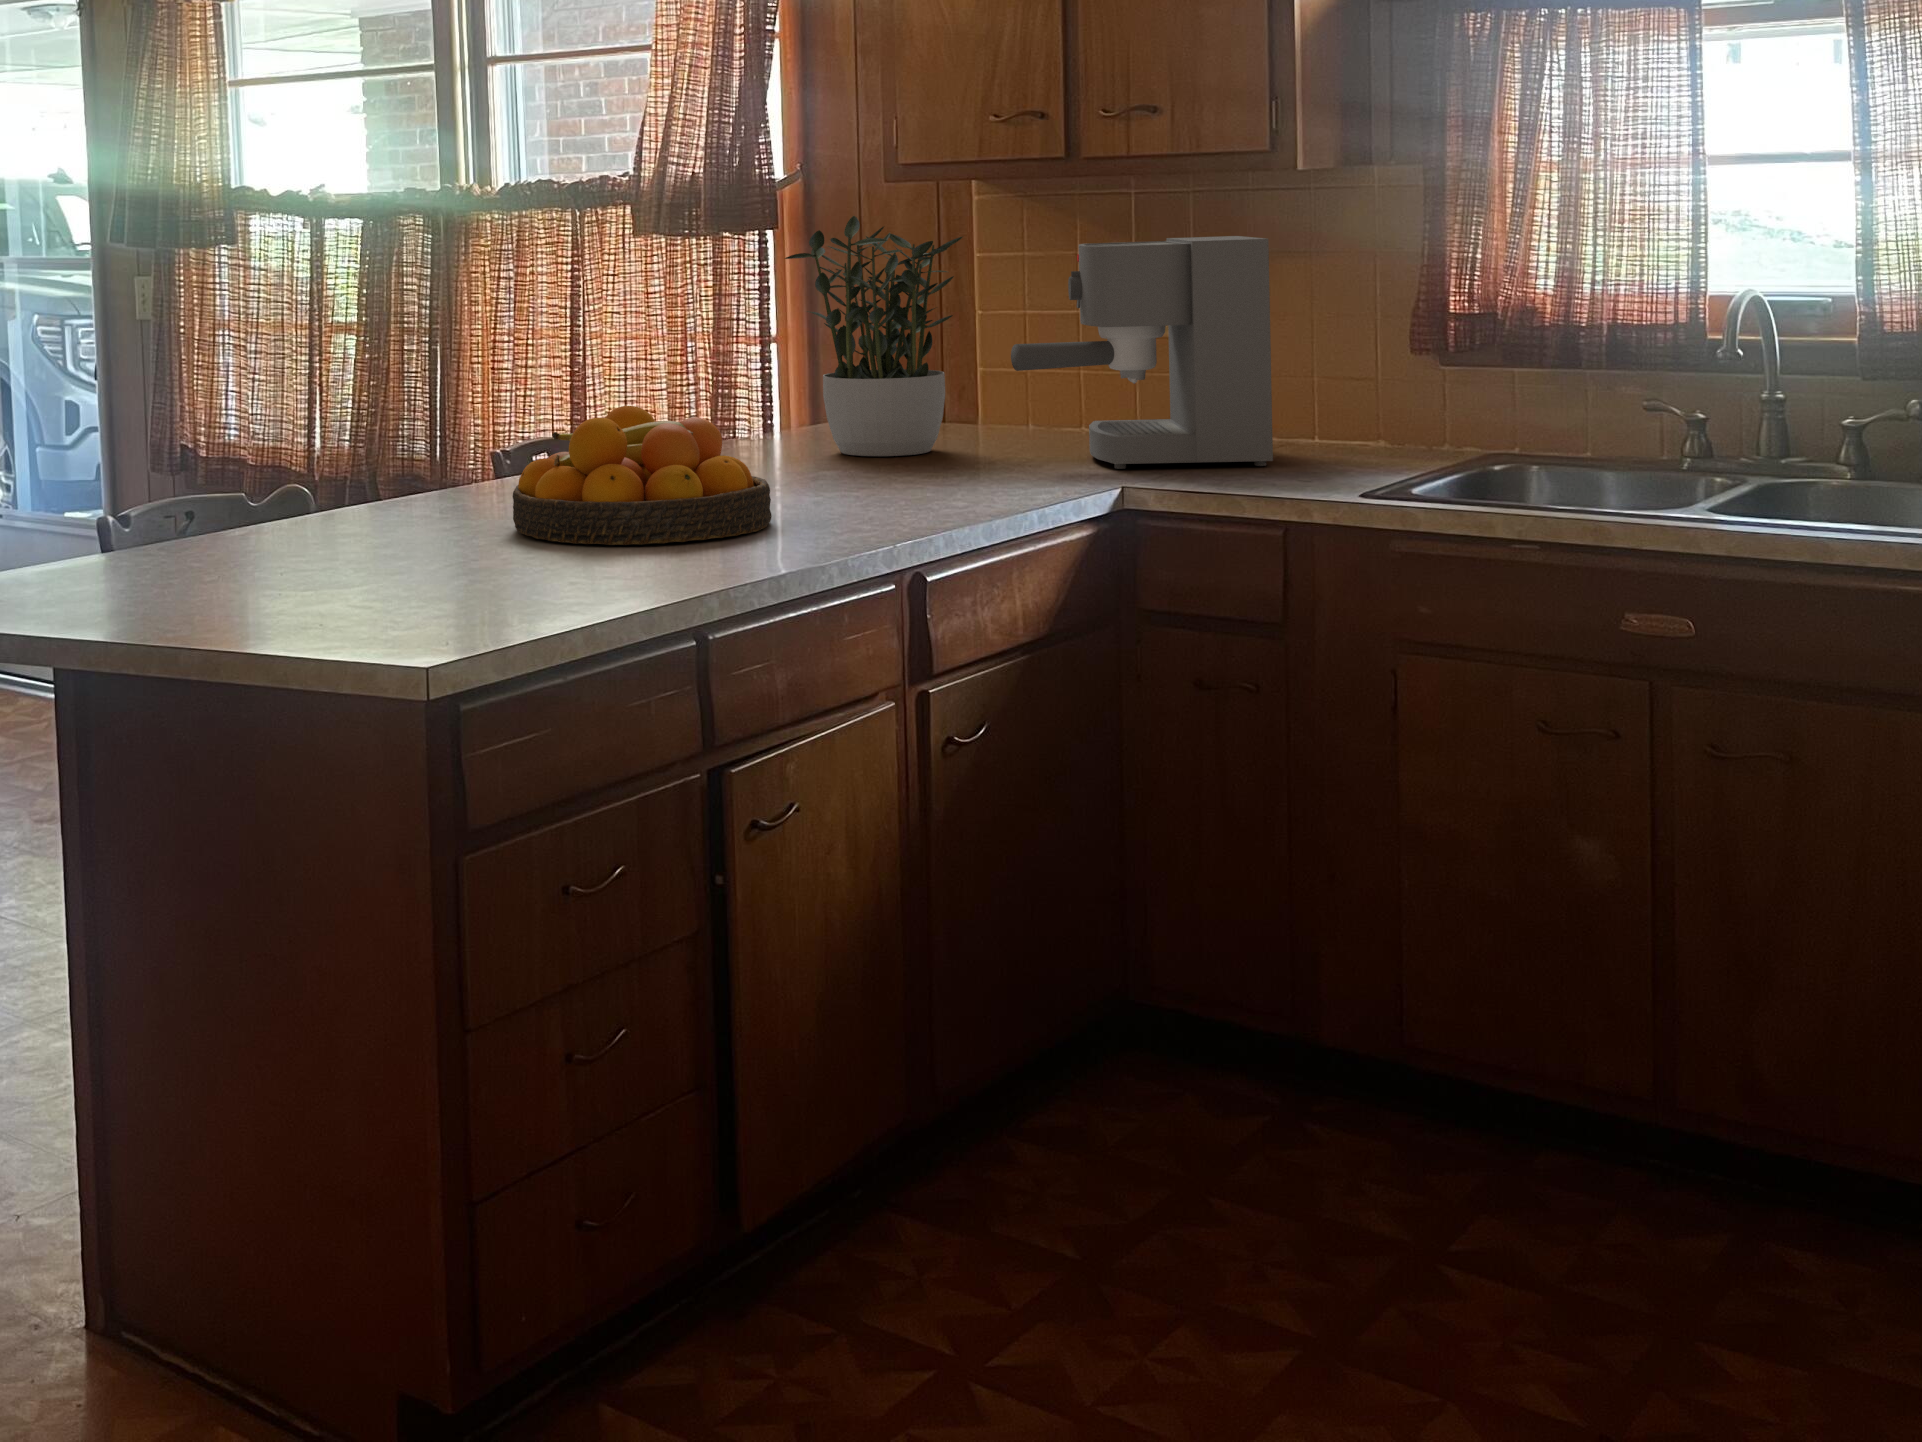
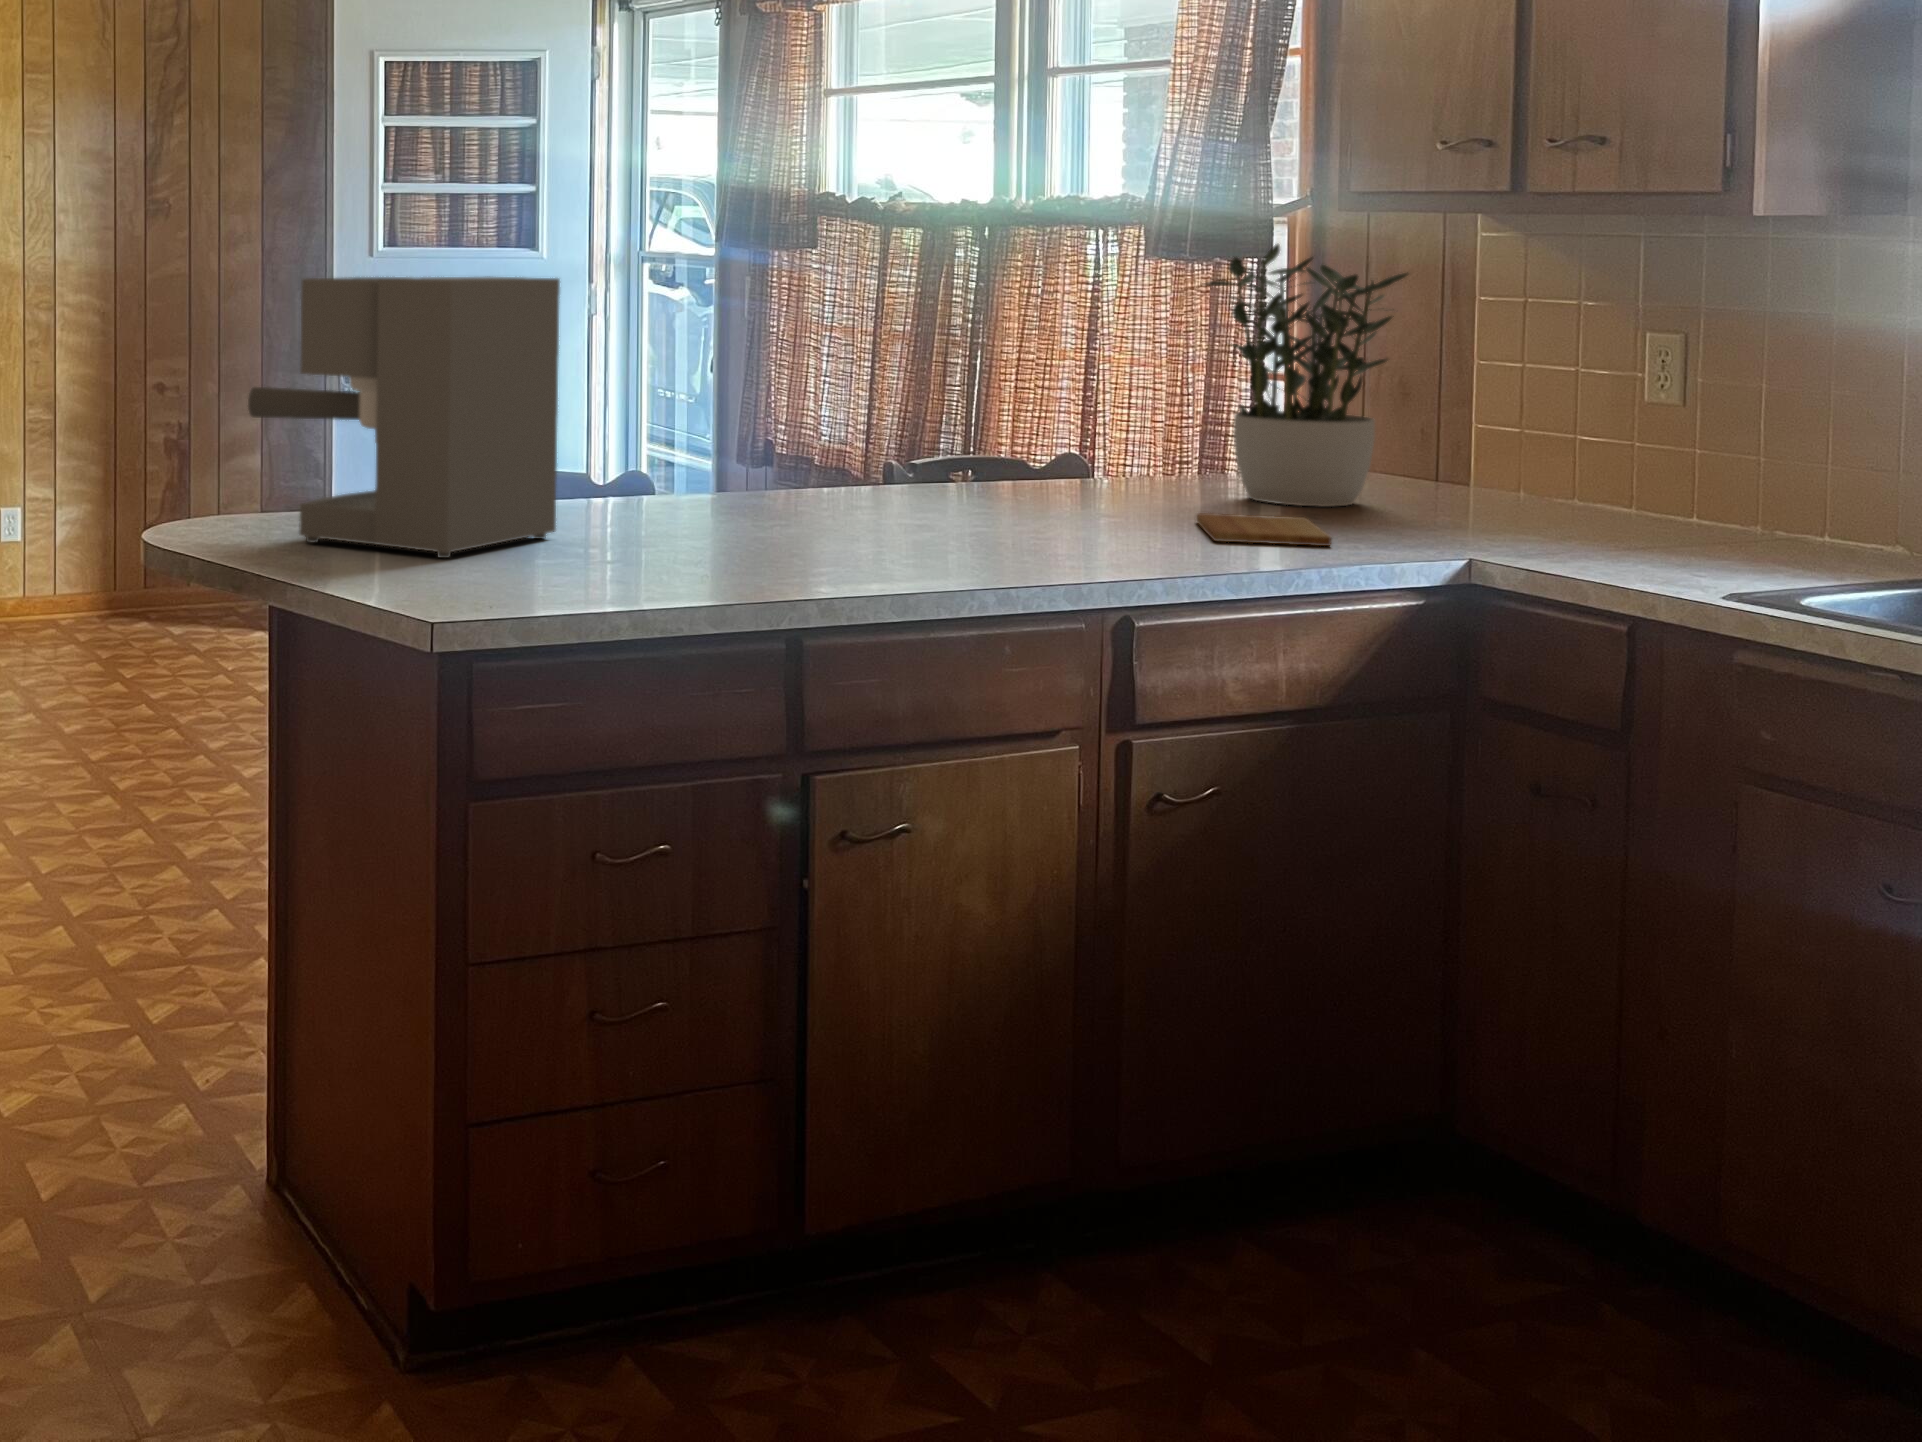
coffee maker: present [1011,236,1273,469] -> present [248,276,560,558]
fruit bowl: present [513,406,772,545] -> none [744,417,1009,556]
cutting board: none [855,465,1006,495] -> present [1196,513,1332,546]

